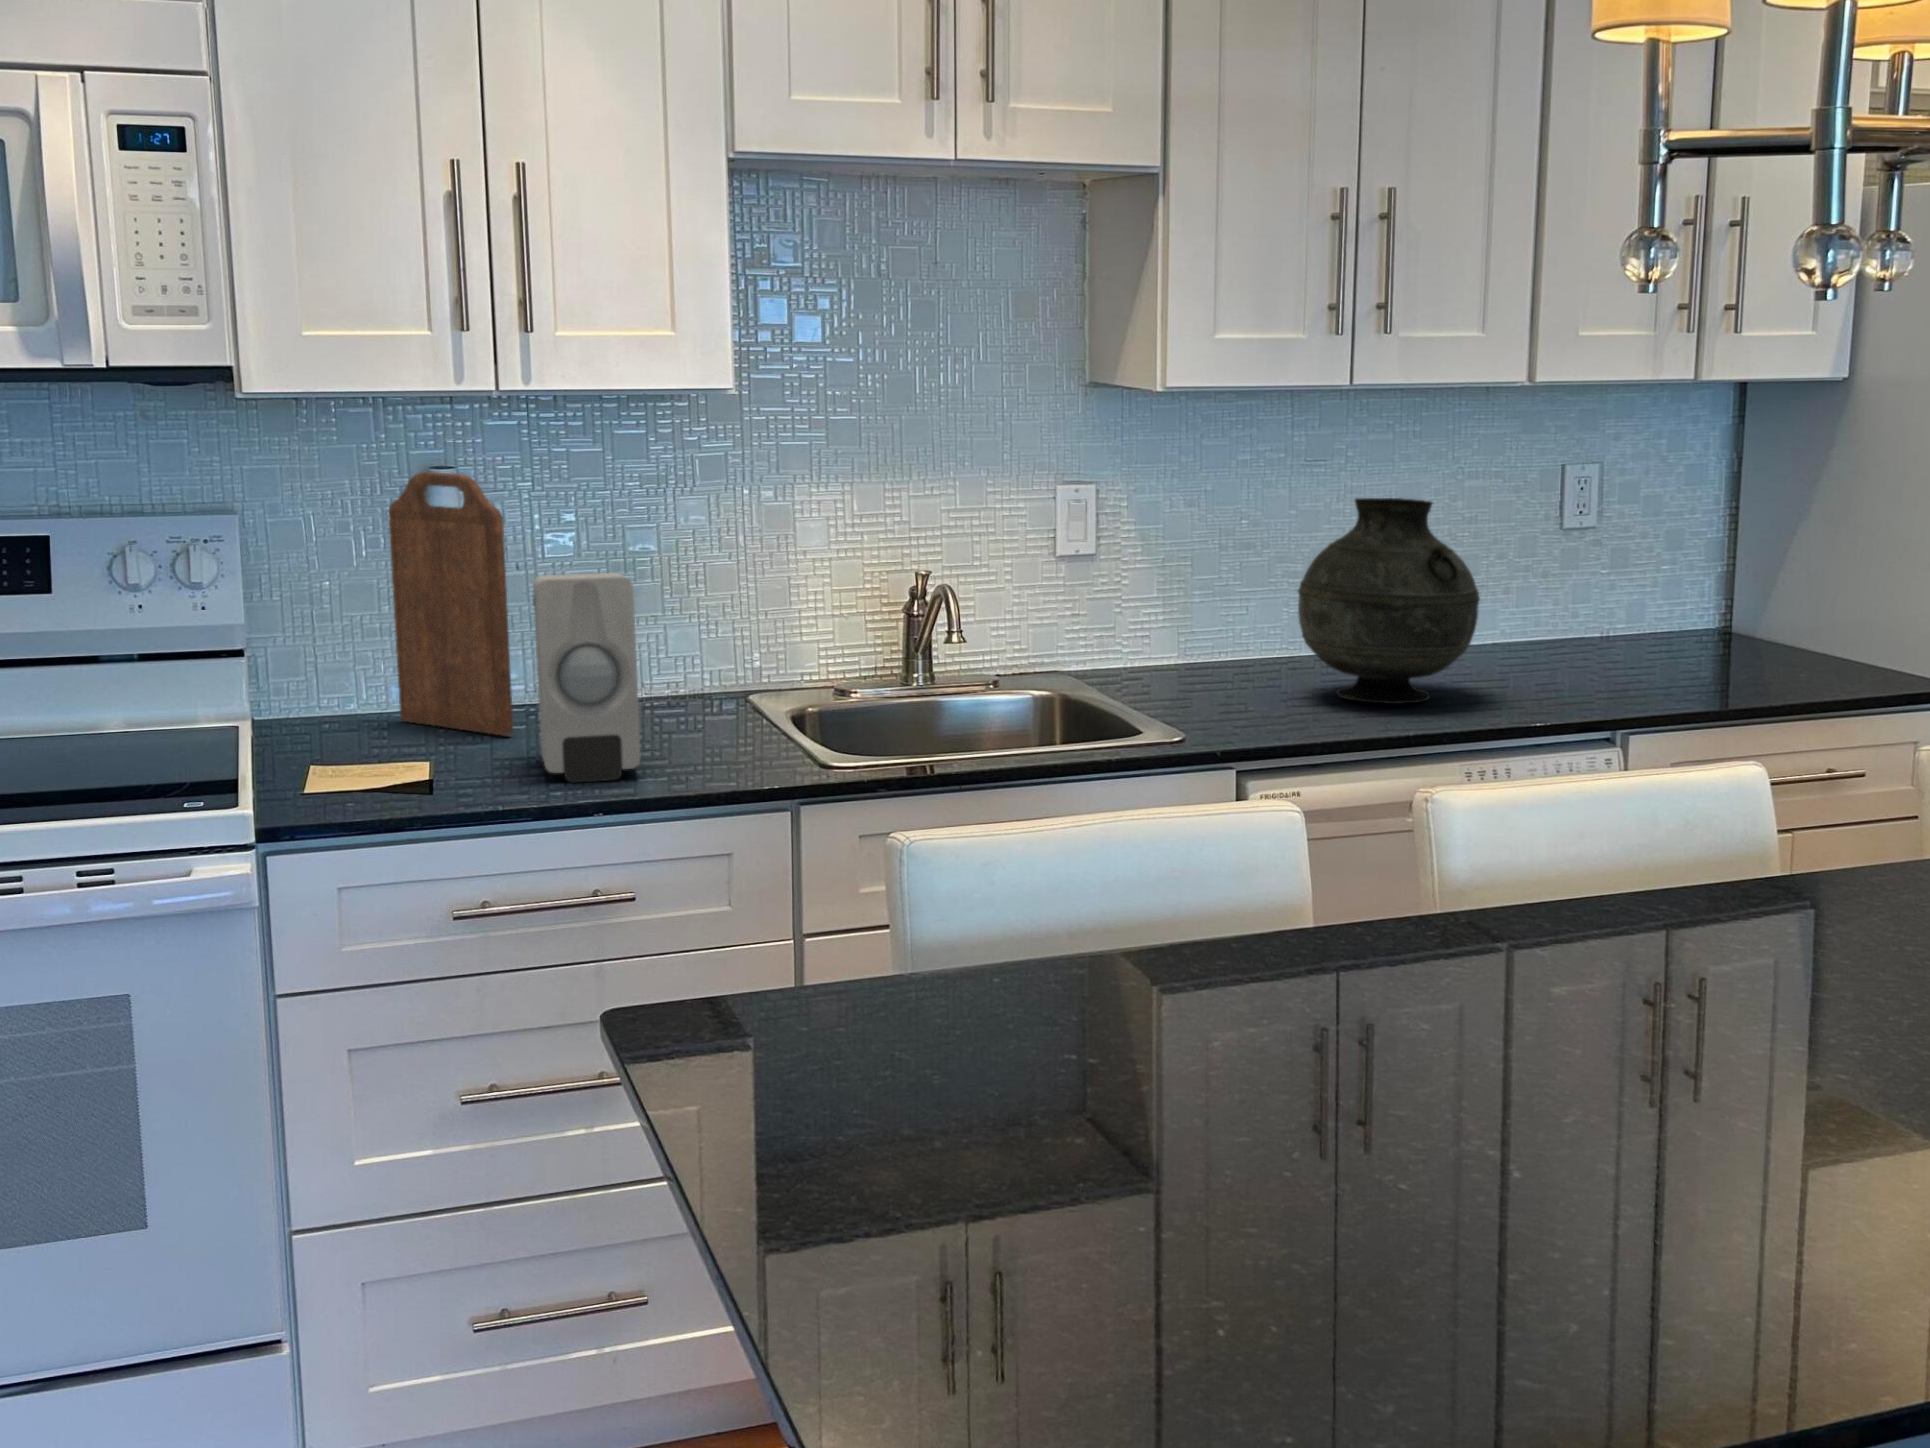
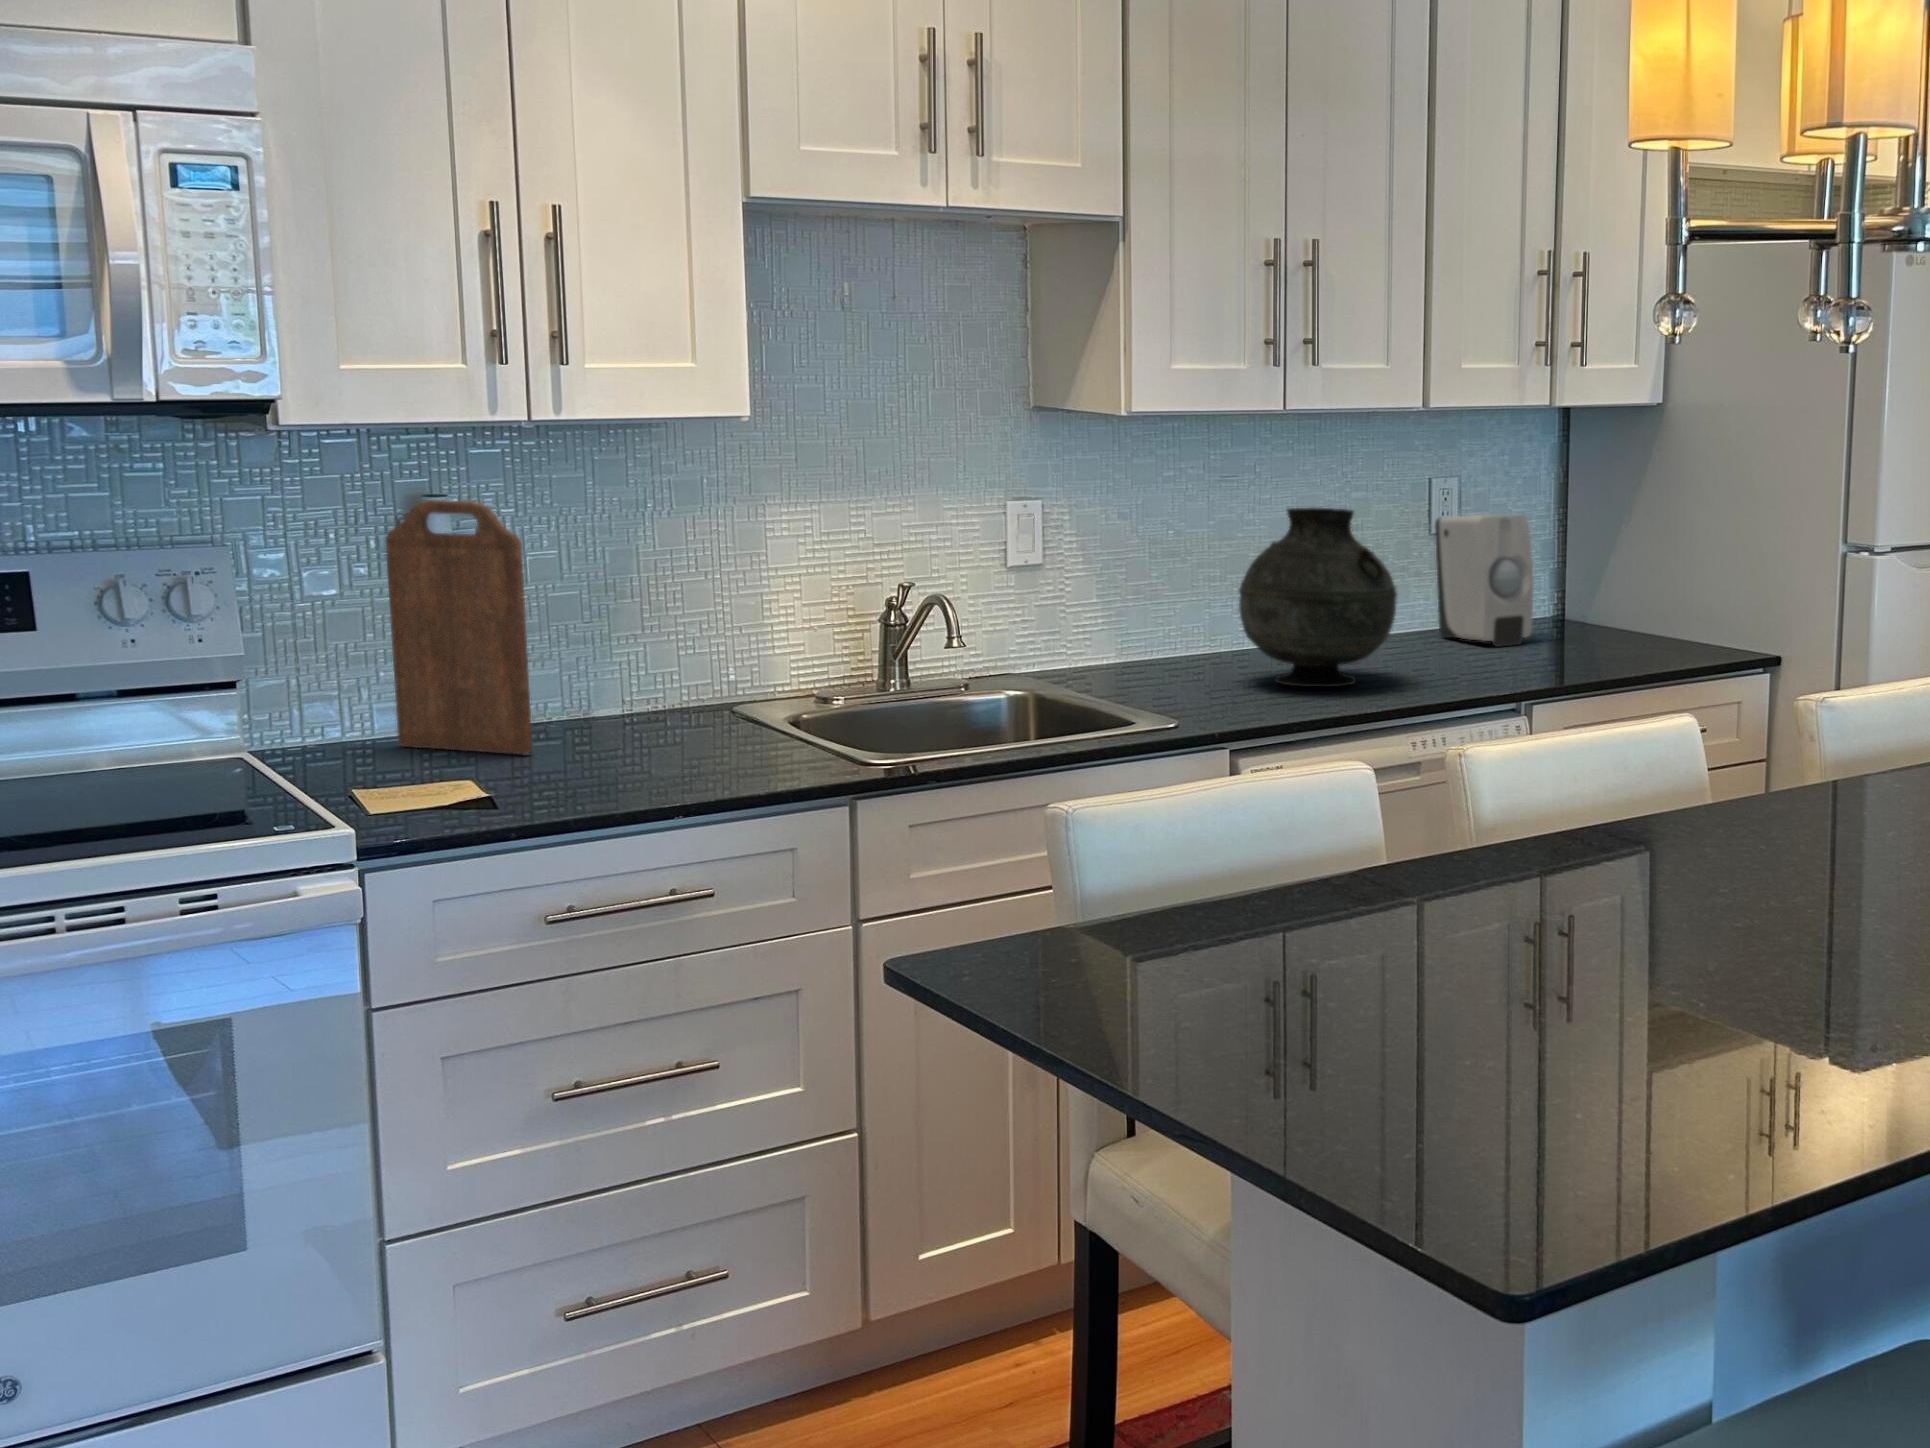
soap dispenser: present [533,573,640,783] -> present [1435,515,1534,647]

